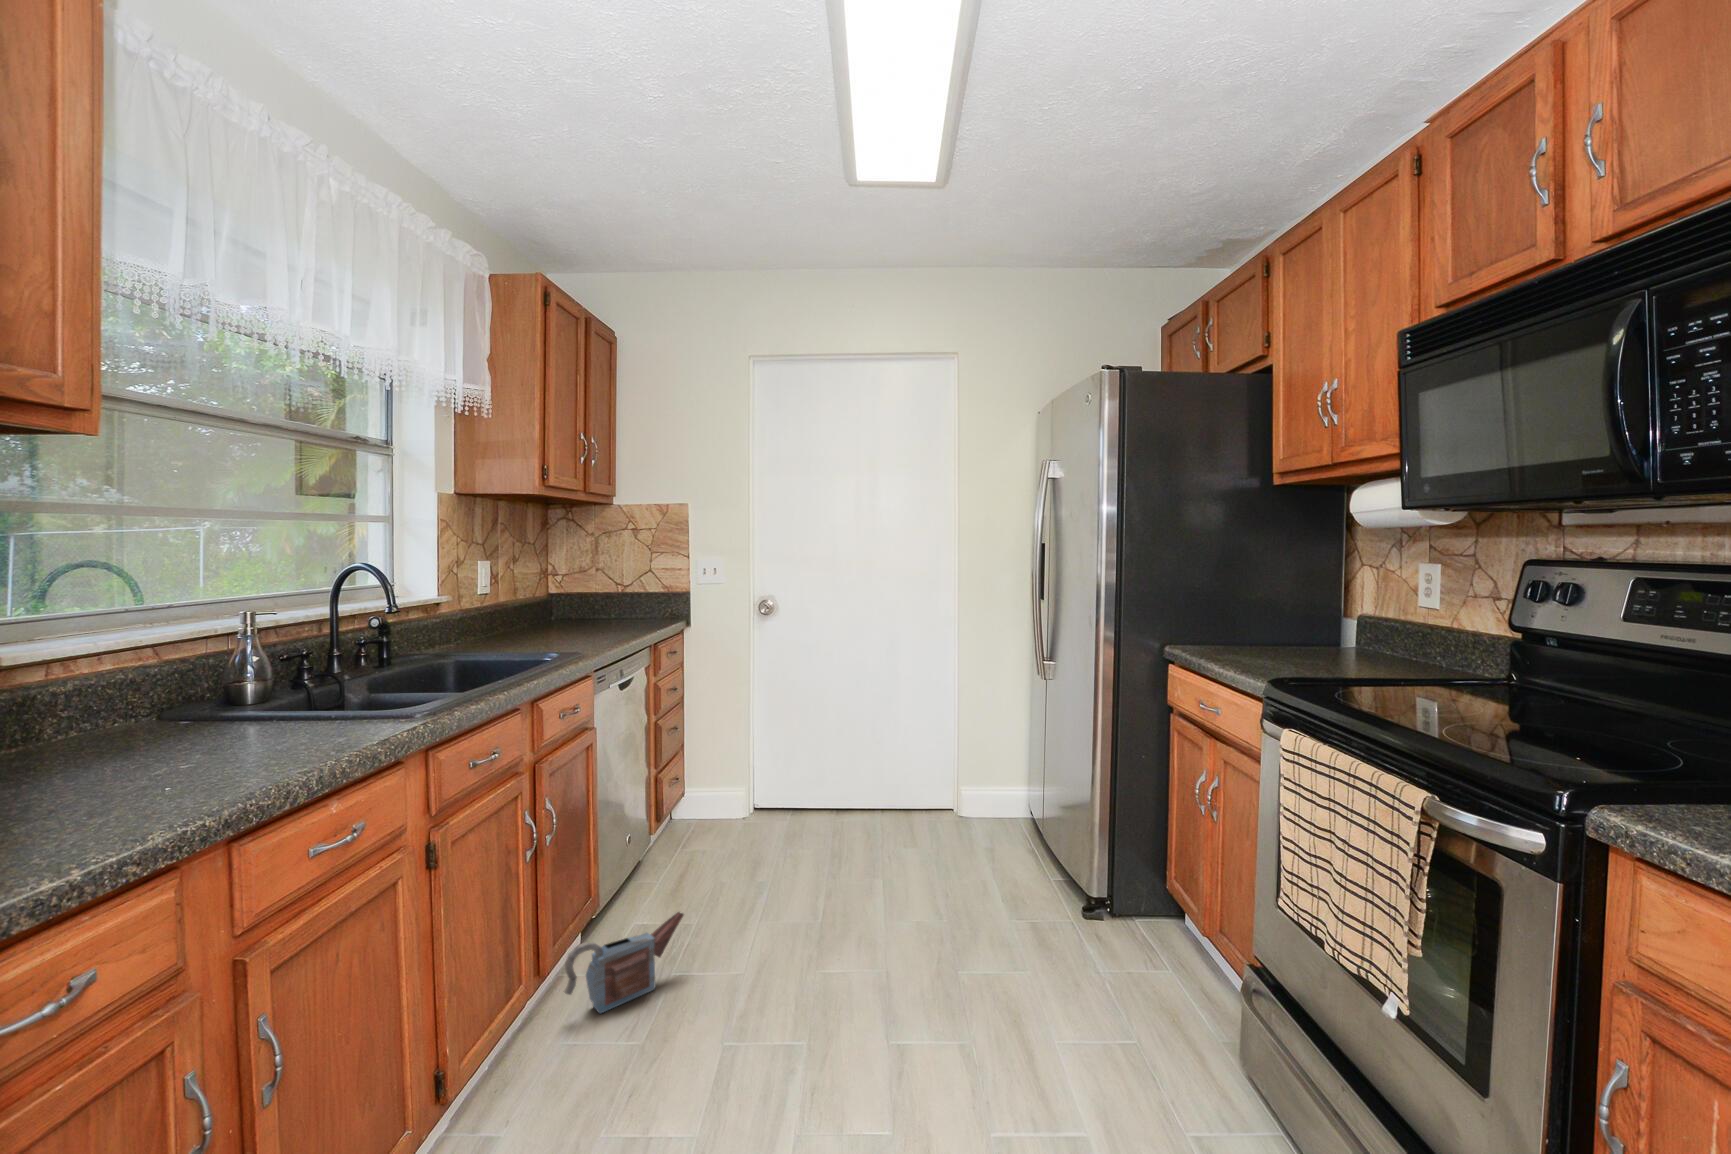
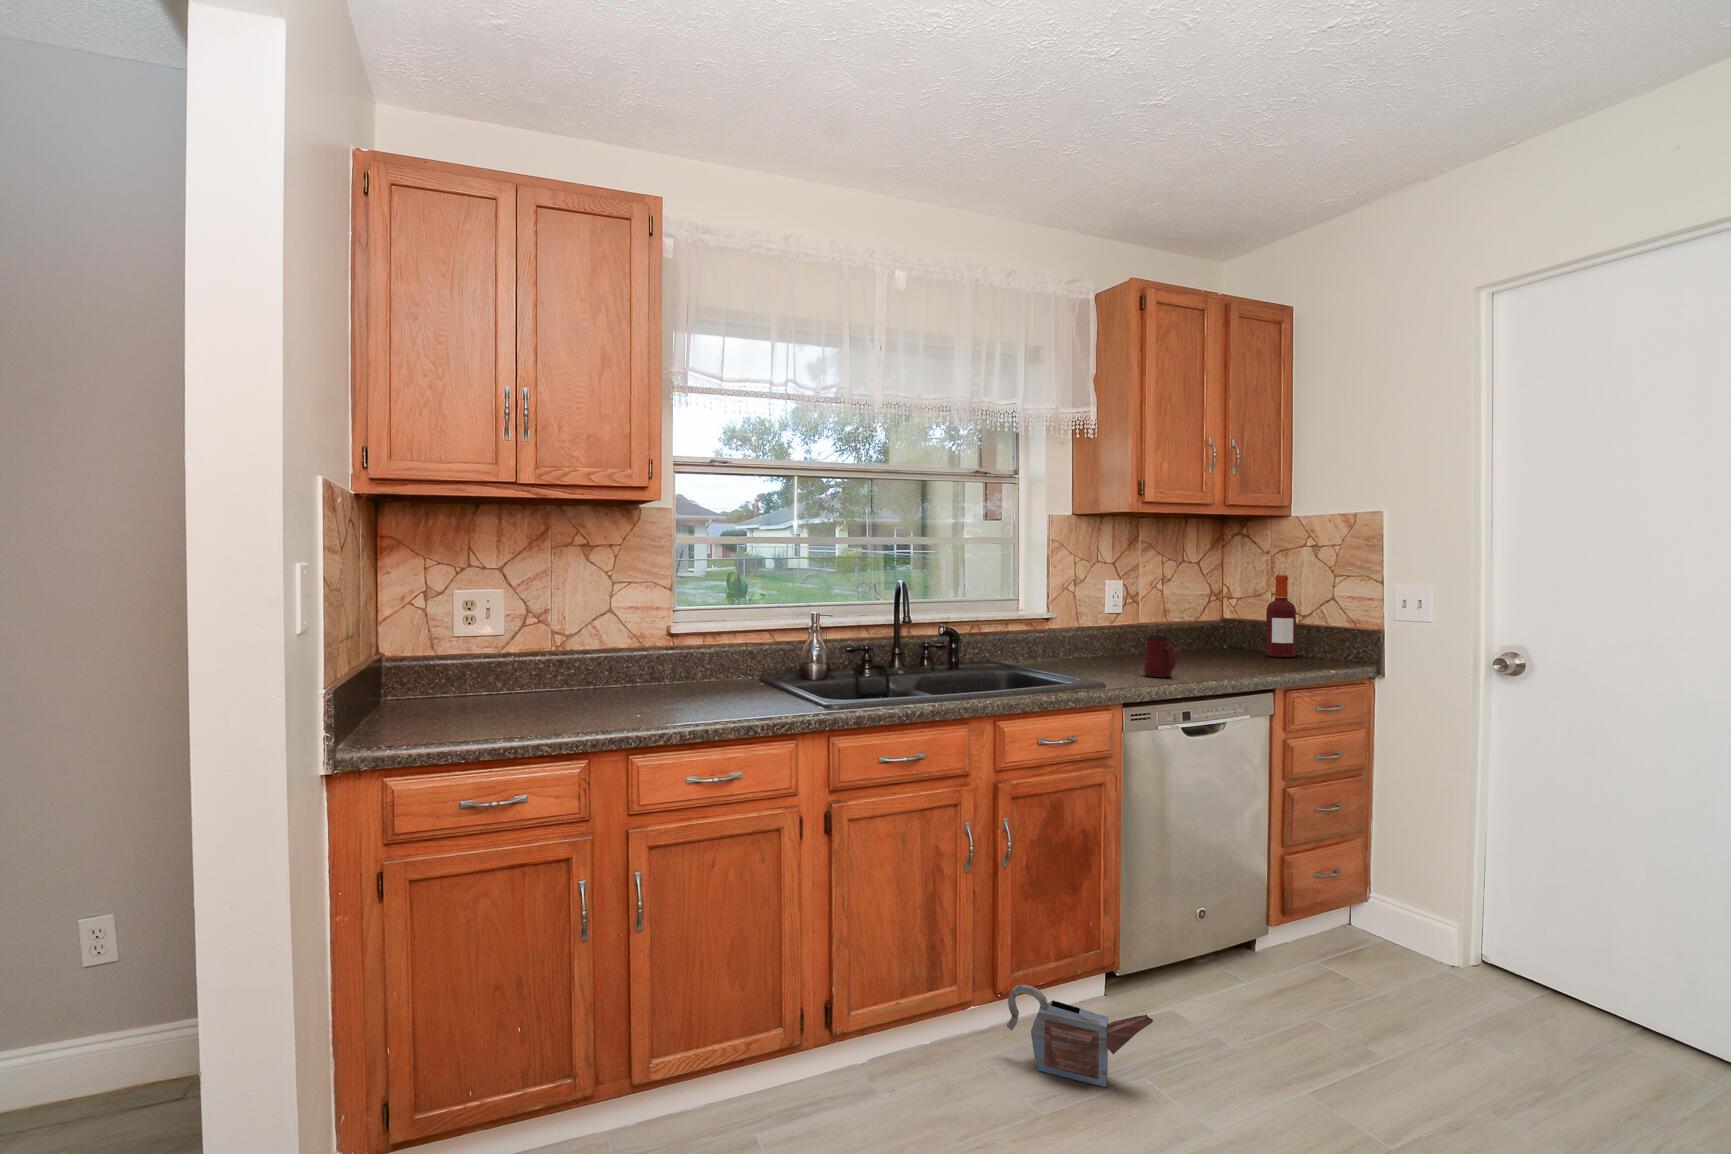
bottle: none [601,553,624,621] -> present [1266,575,1296,658]
mug: none [576,608,608,645] -> present [1144,636,1176,677]

